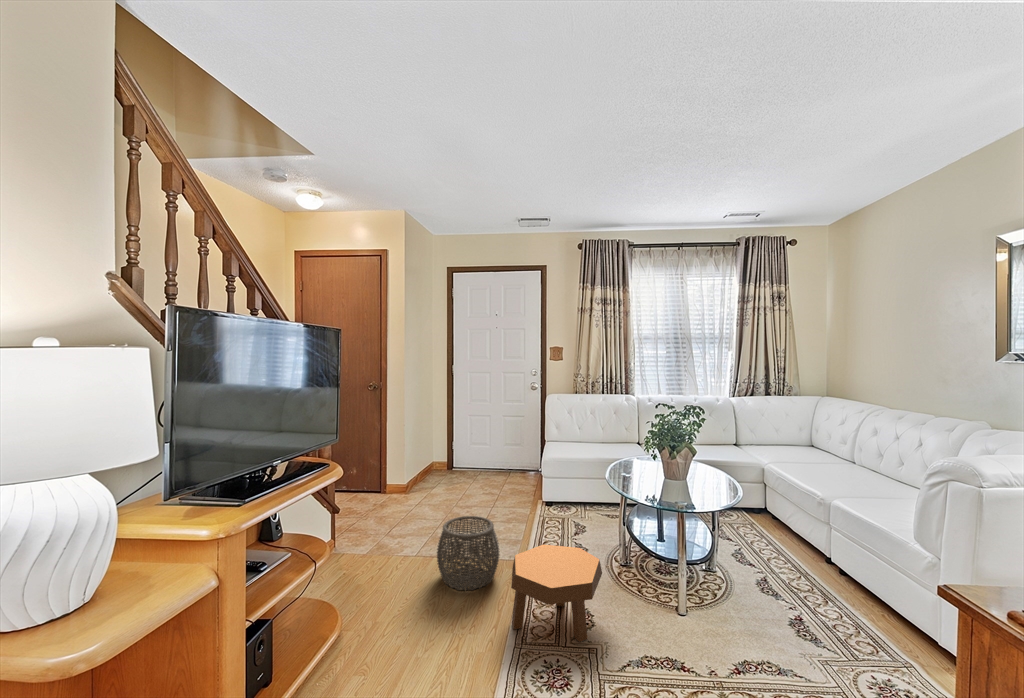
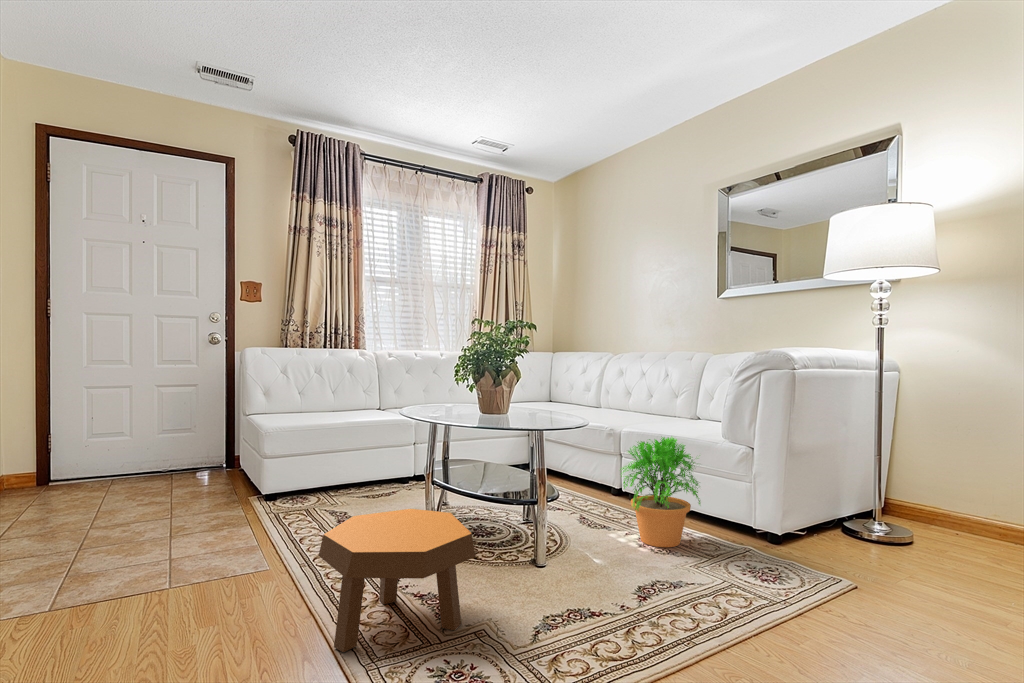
woven basket: present [437,516,499,591] -> none [126,504,263,641]
potted plant: none [772,531,876,643] -> present [621,437,700,547]

